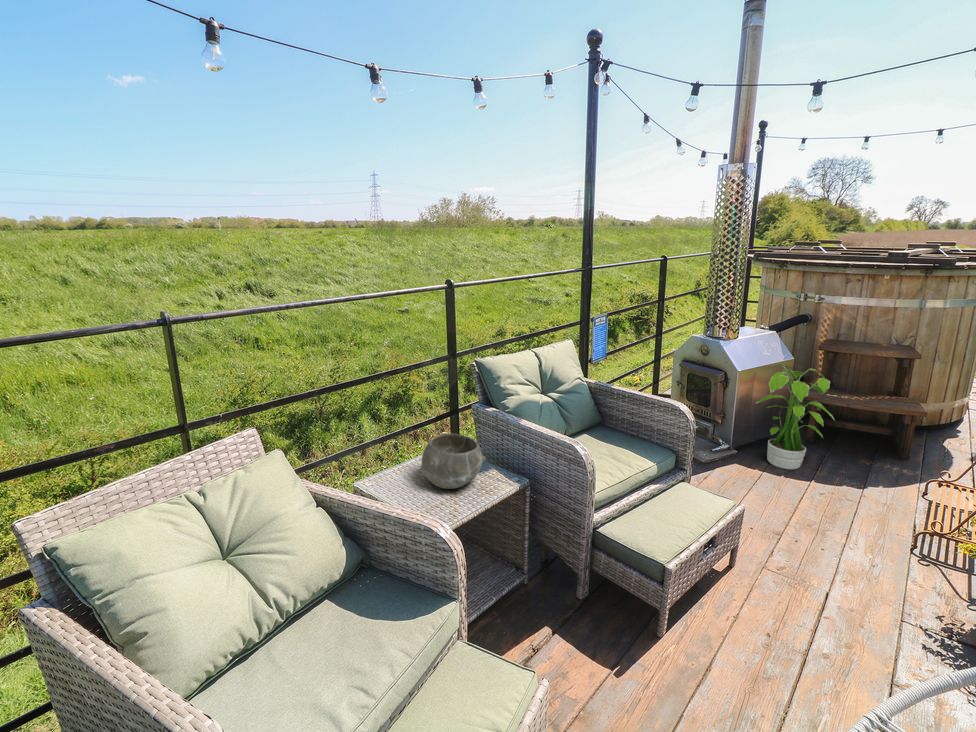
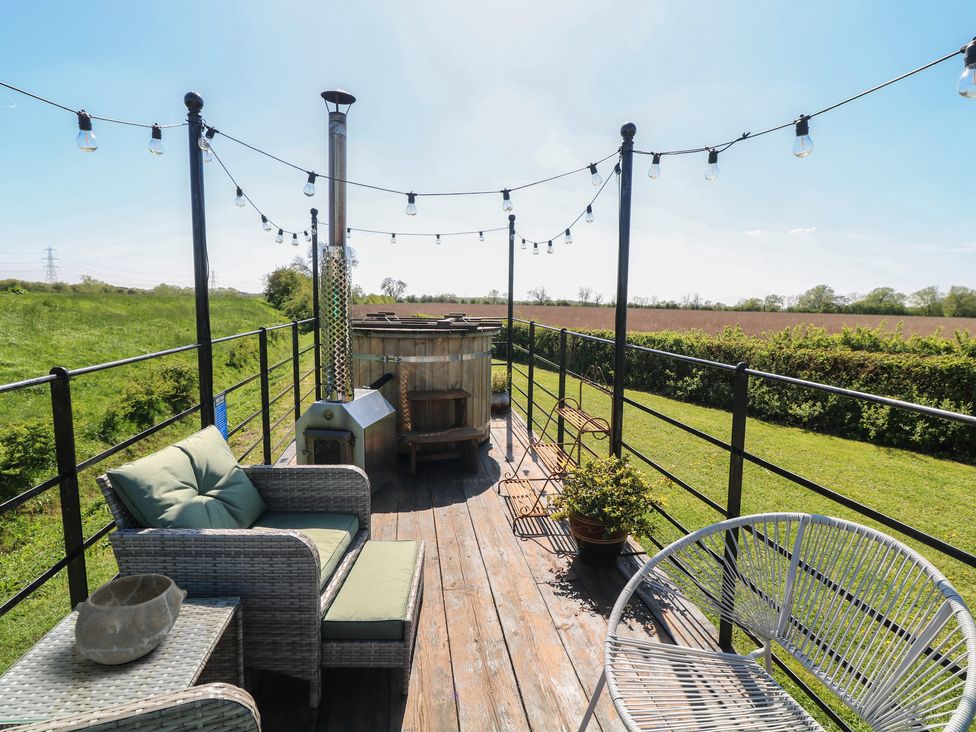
potted plant: present [757,366,834,470] -> none [379,415,438,504]

